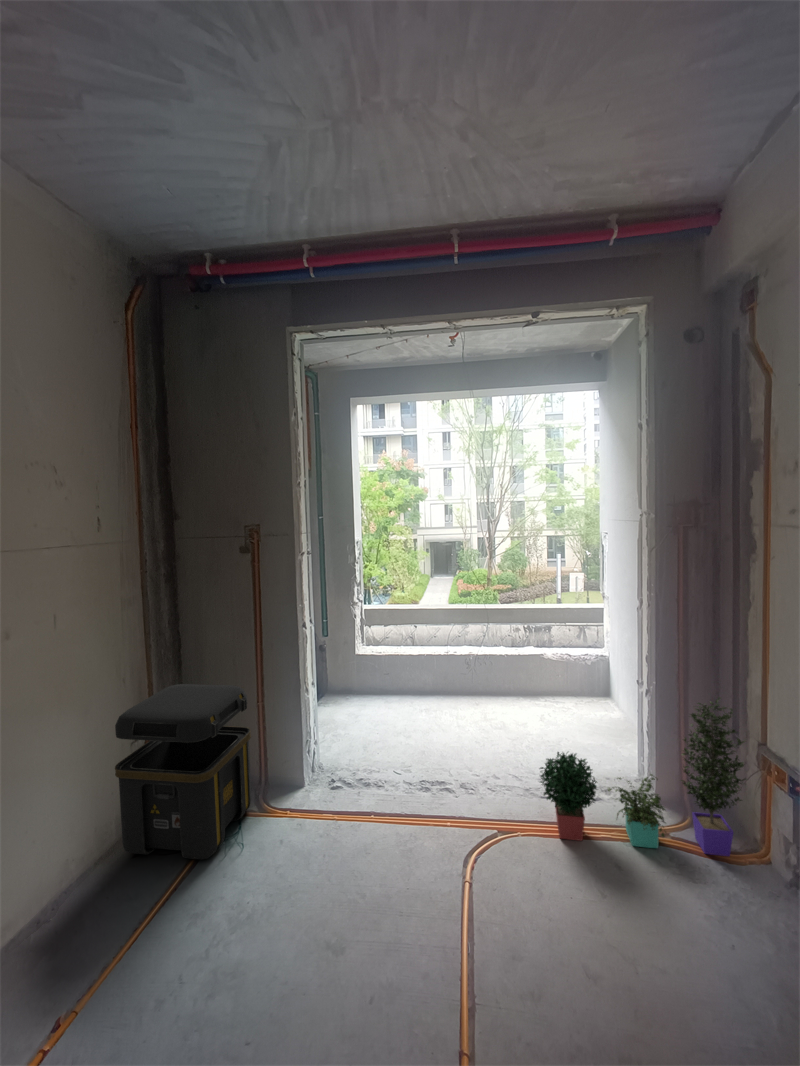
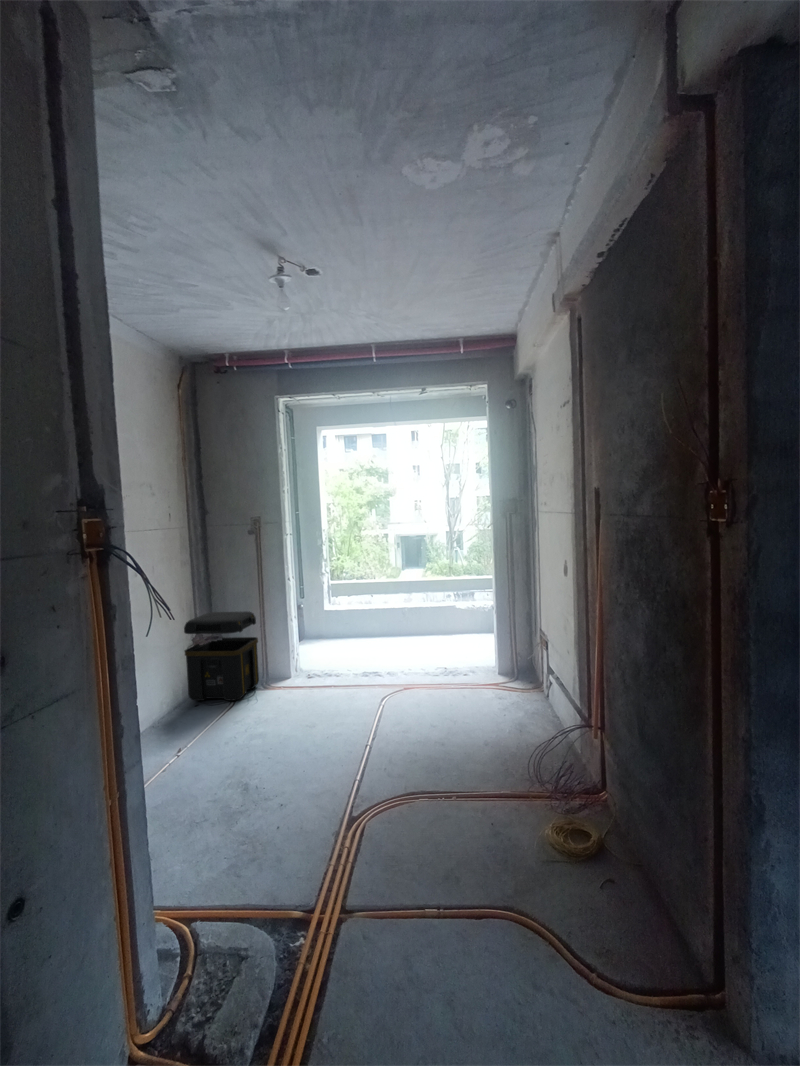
potted plant: present [540,698,746,856] -> none [426,605,533,689]

